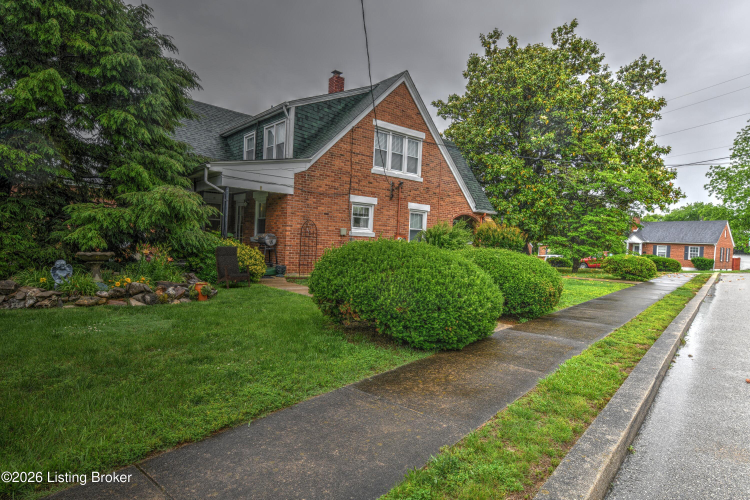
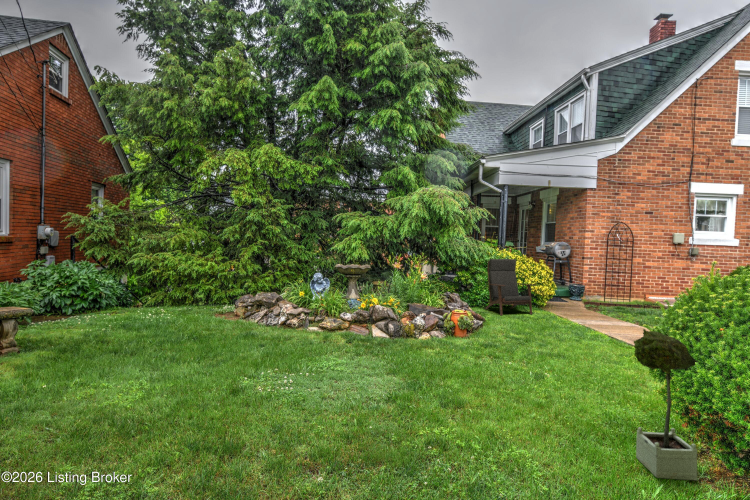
potted tree: none [301,269,325,330] -> present [634,329,700,480]

